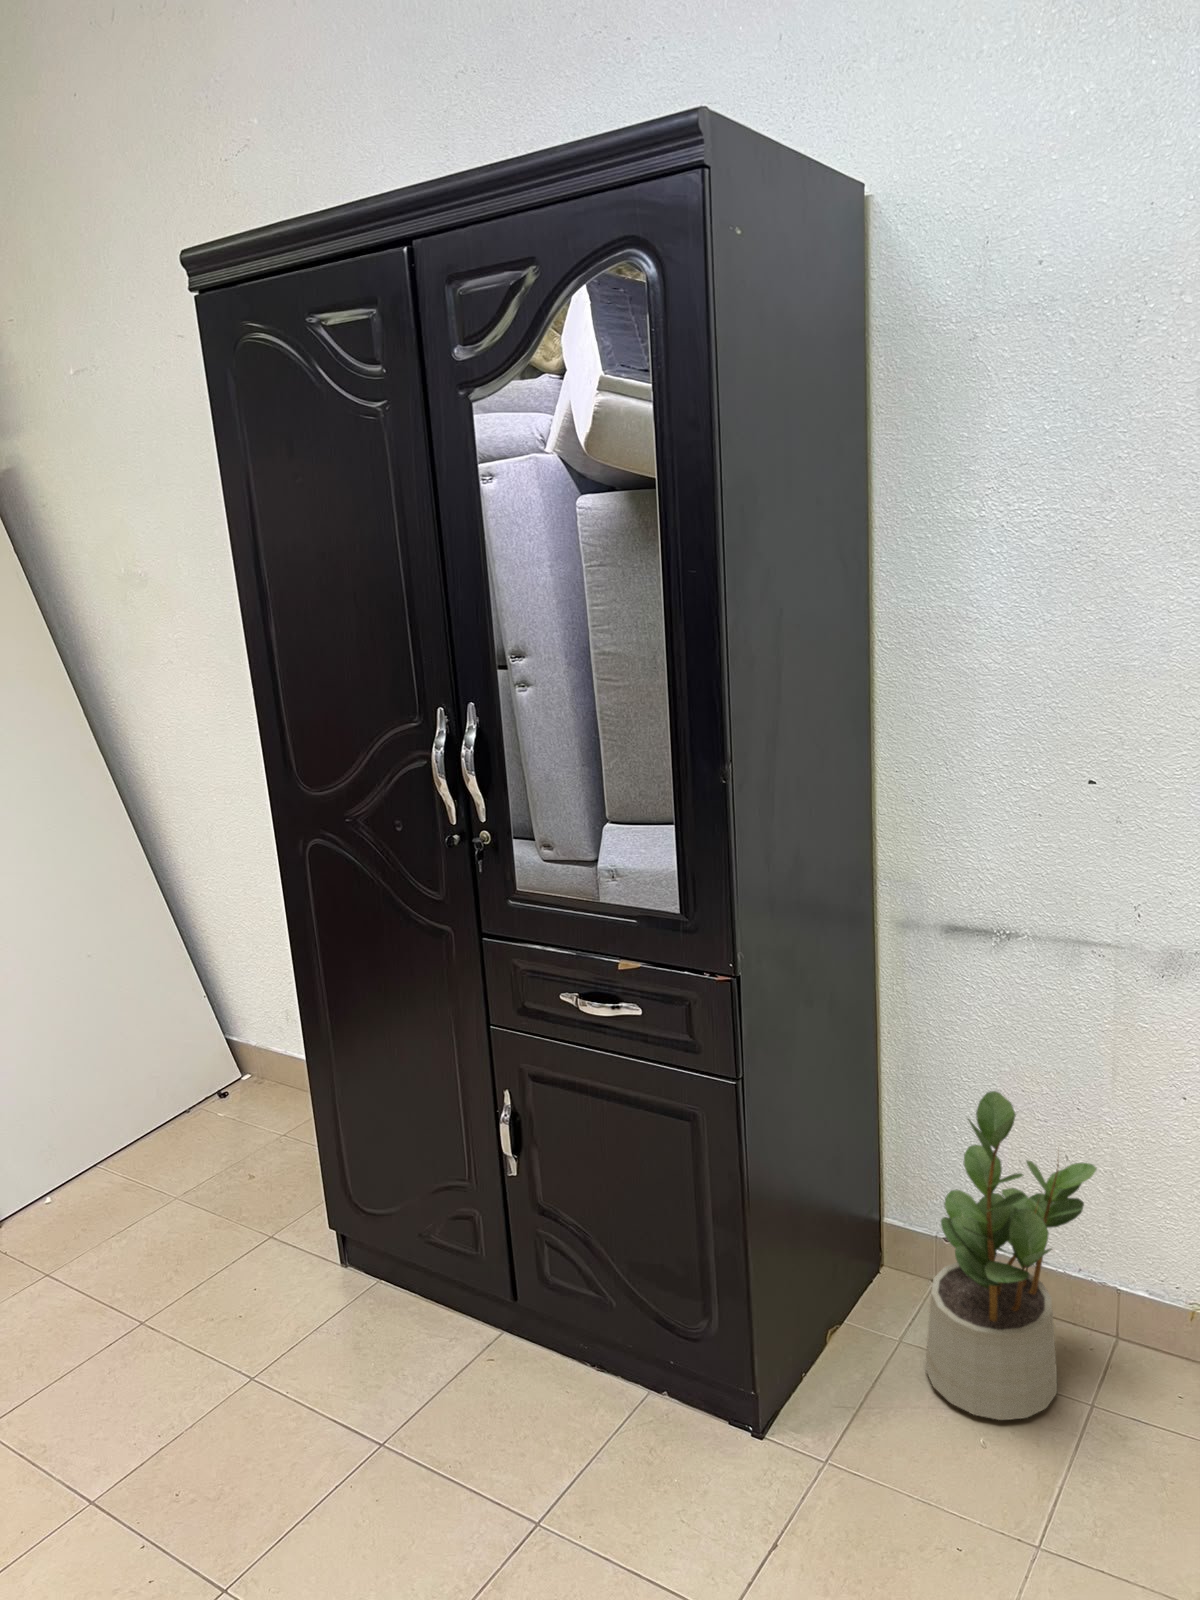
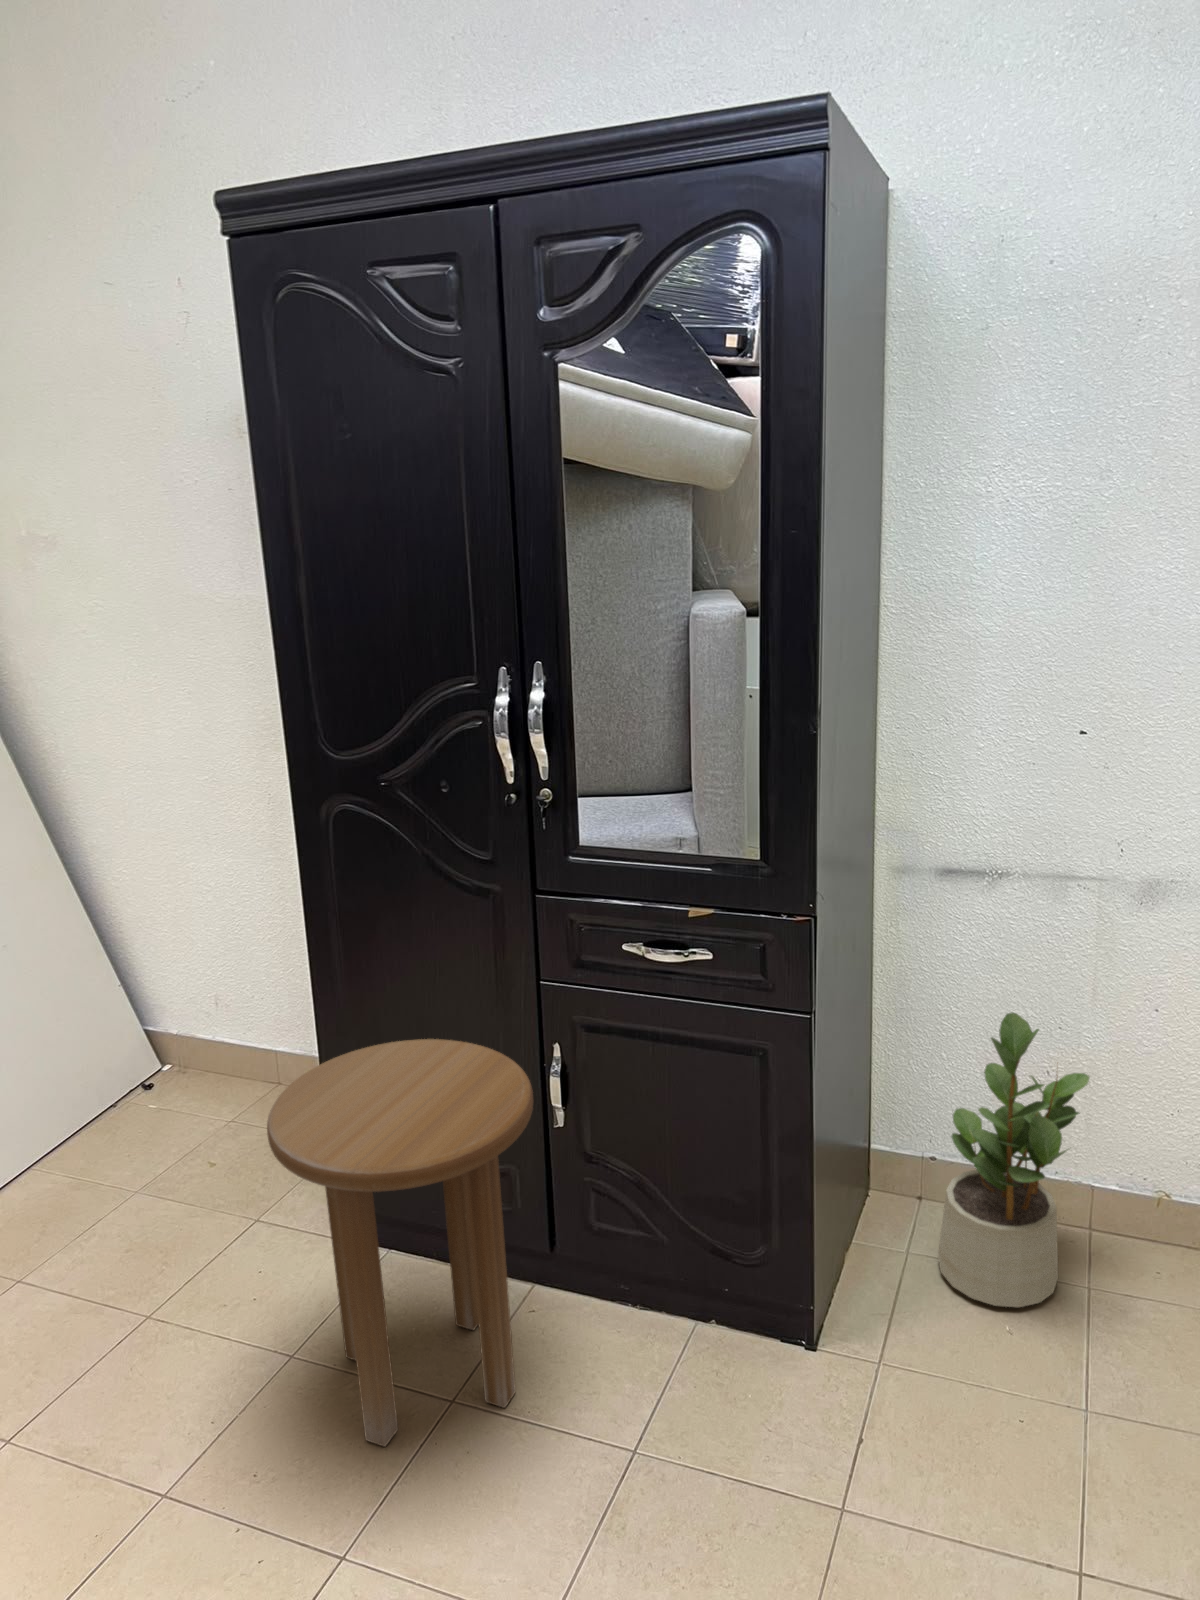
side table: none [197,1076,462,1480] -> present [267,1039,533,1446]

